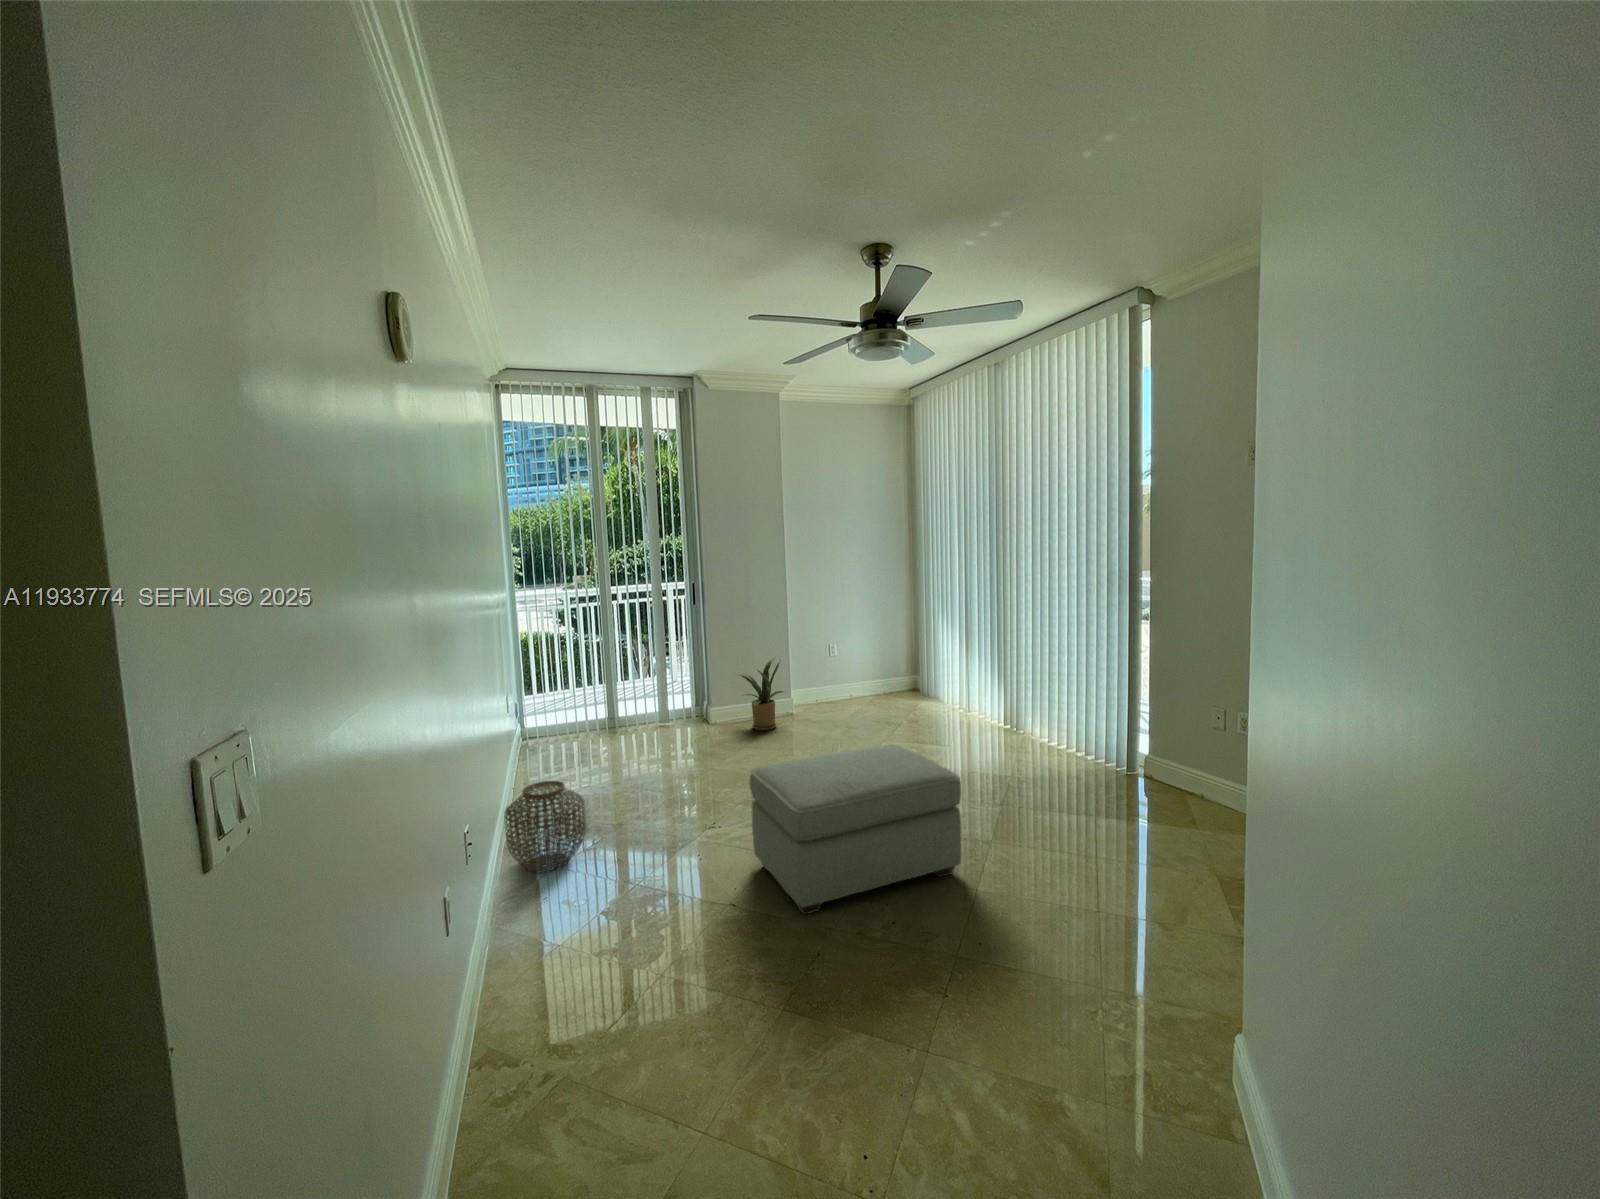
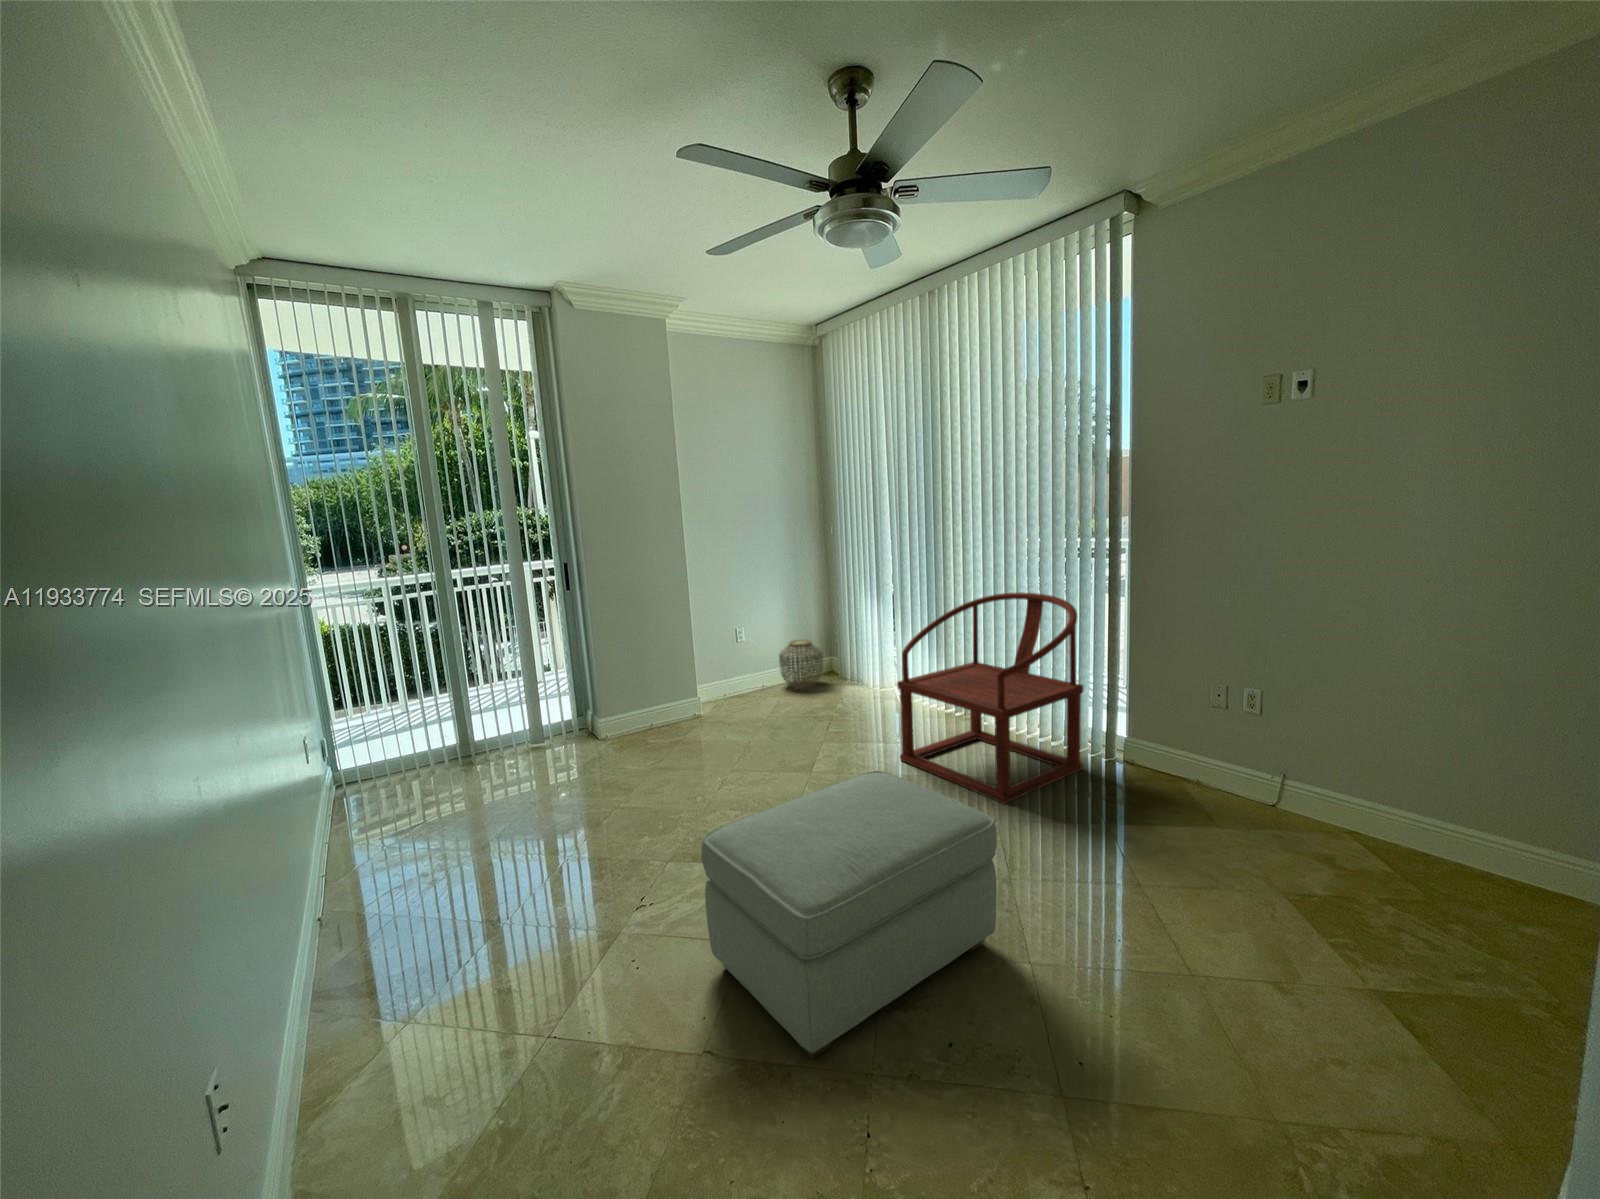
armchair: none [946,622,1105,795] -> present [897,592,1083,804]
house plant: present [740,658,784,730] -> none [628,648,691,739]
woven basket: present [504,781,586,873] -> present [779,640,823,689]

